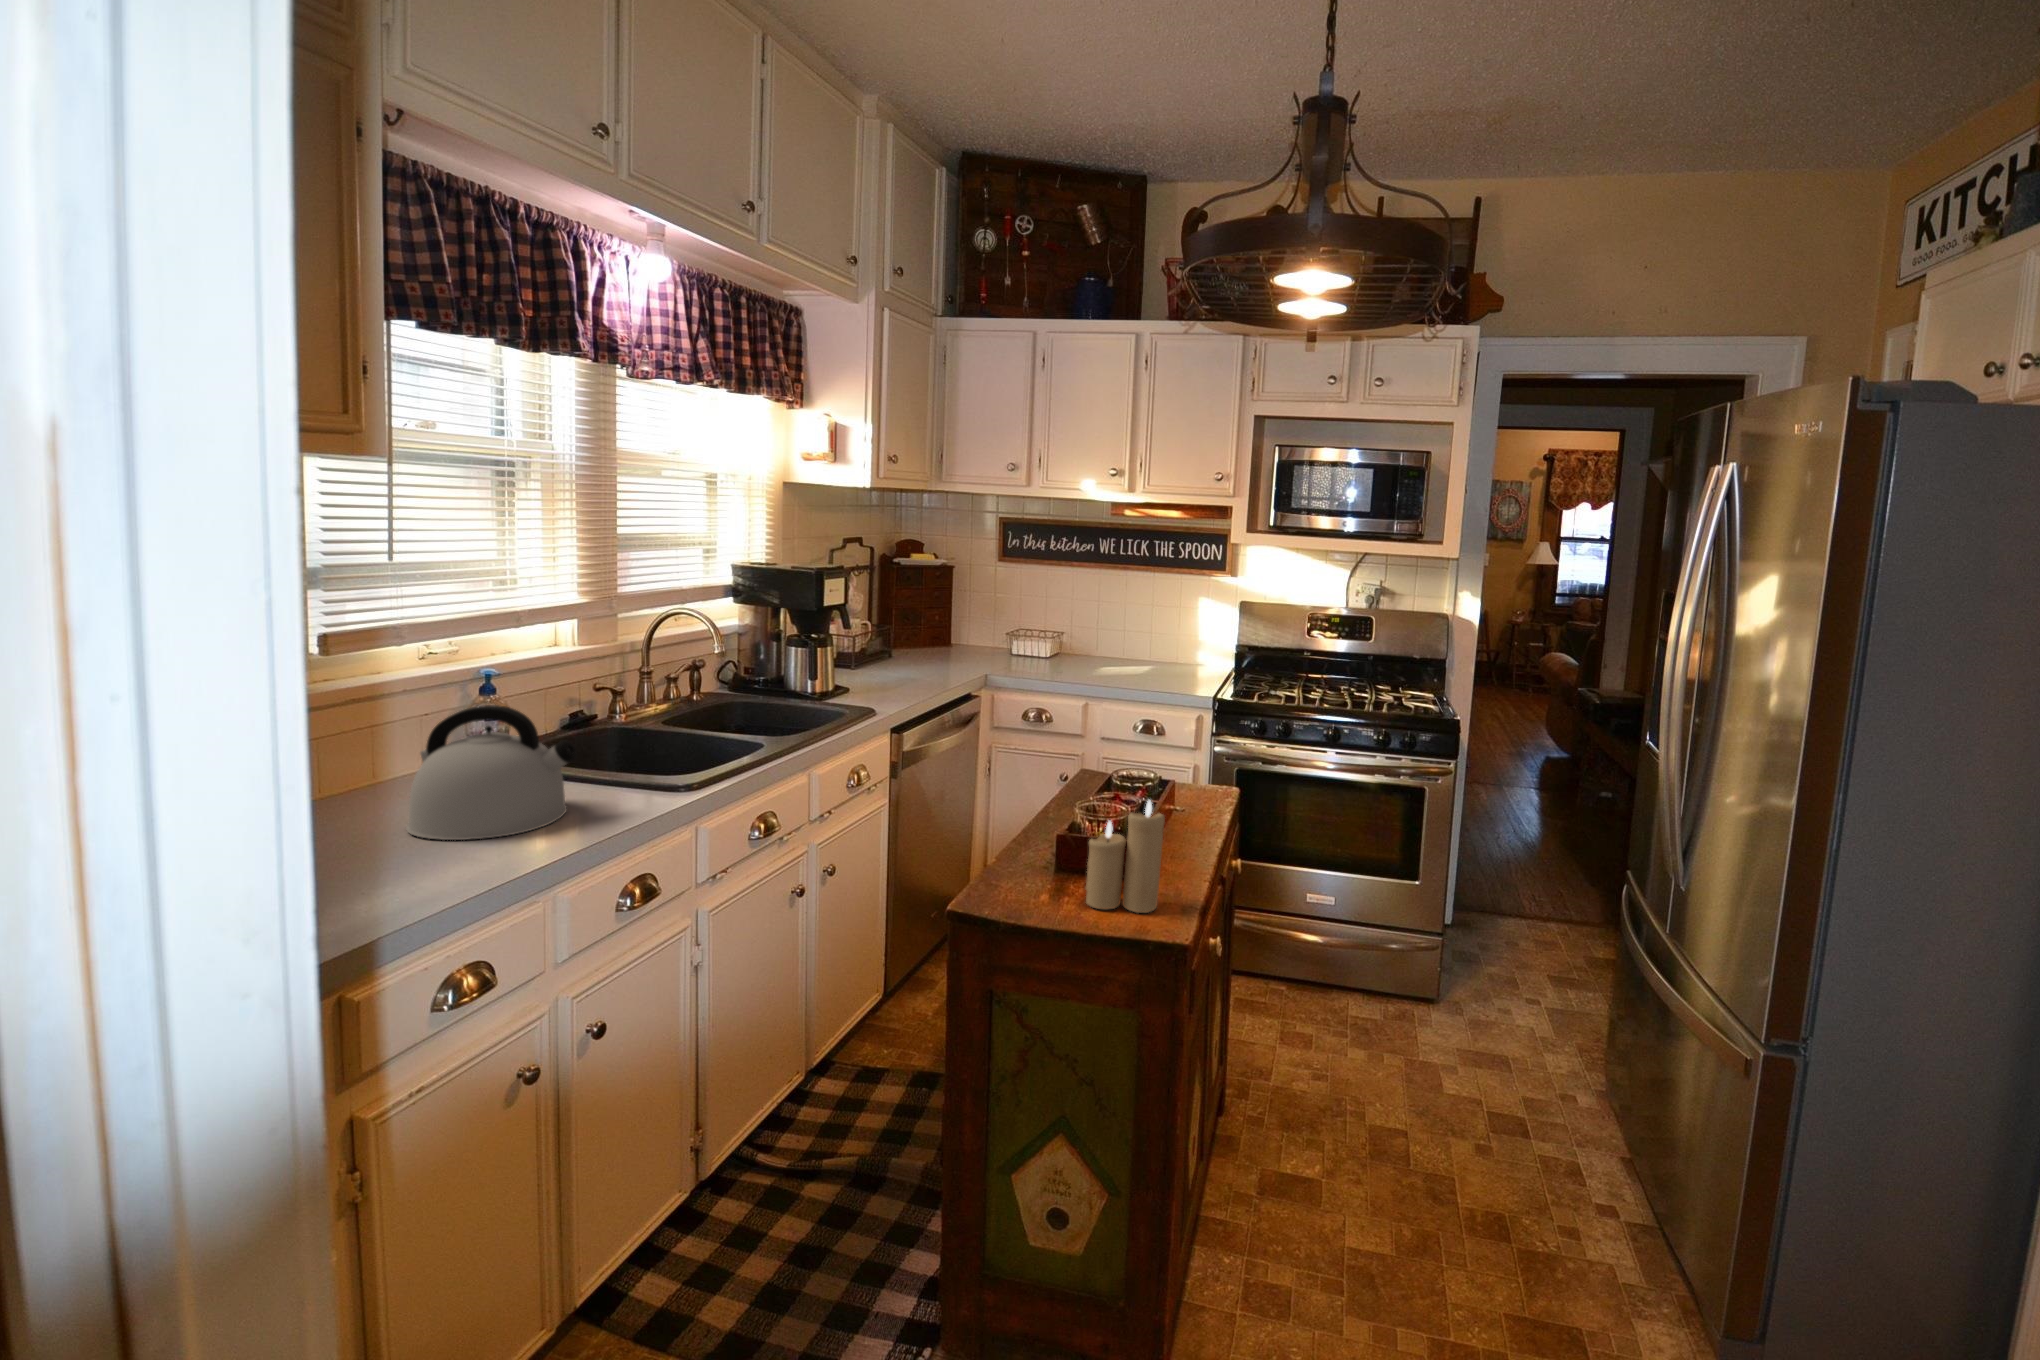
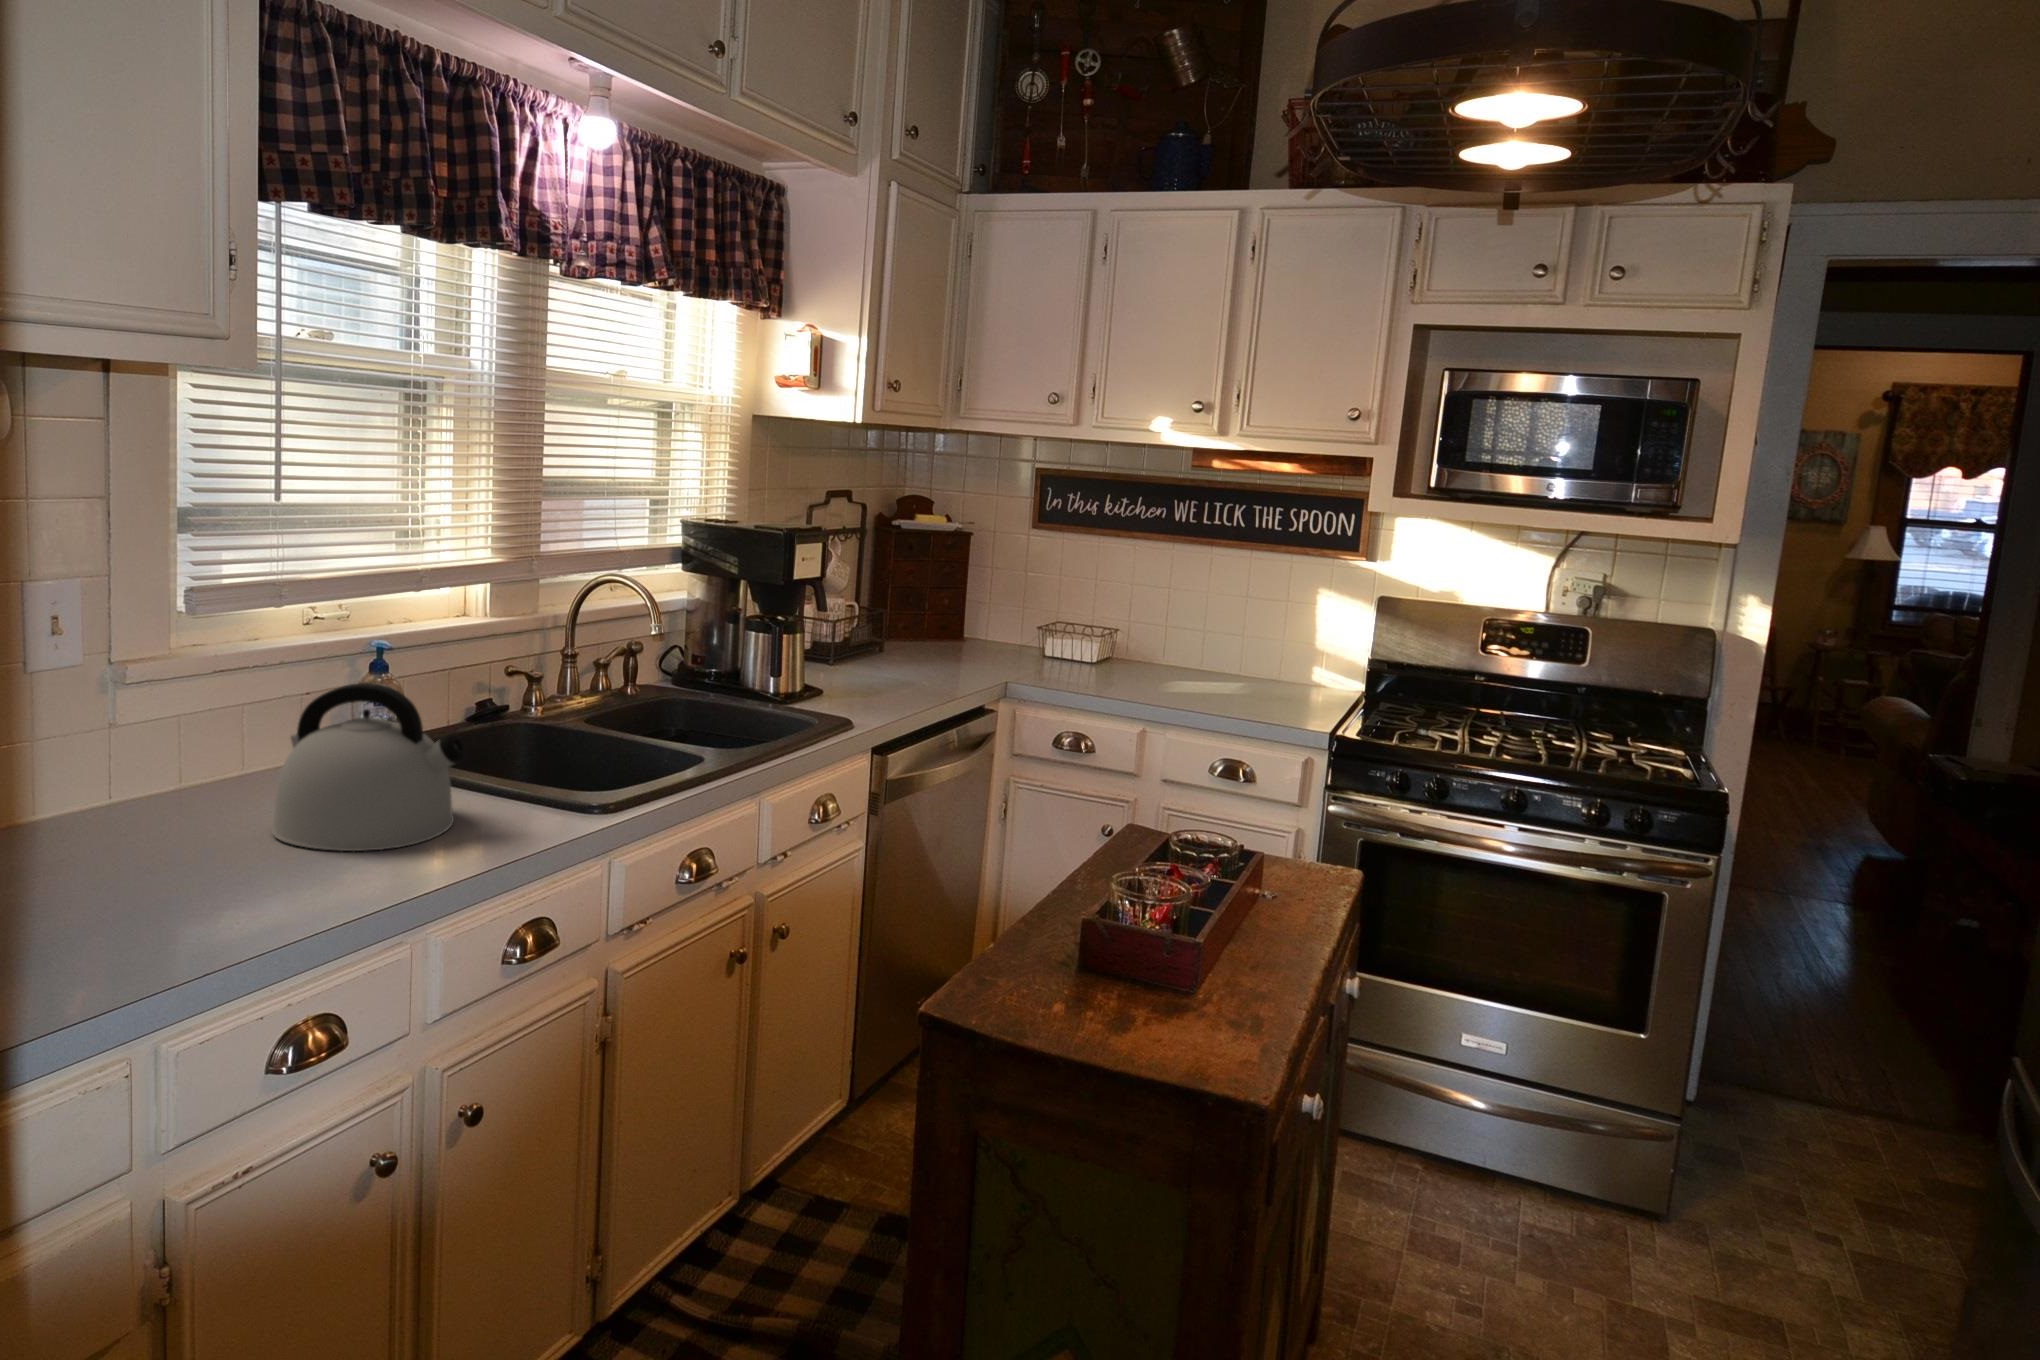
candle: present [1086,800,1165,913] -> none [1121,887,1248,1058]

